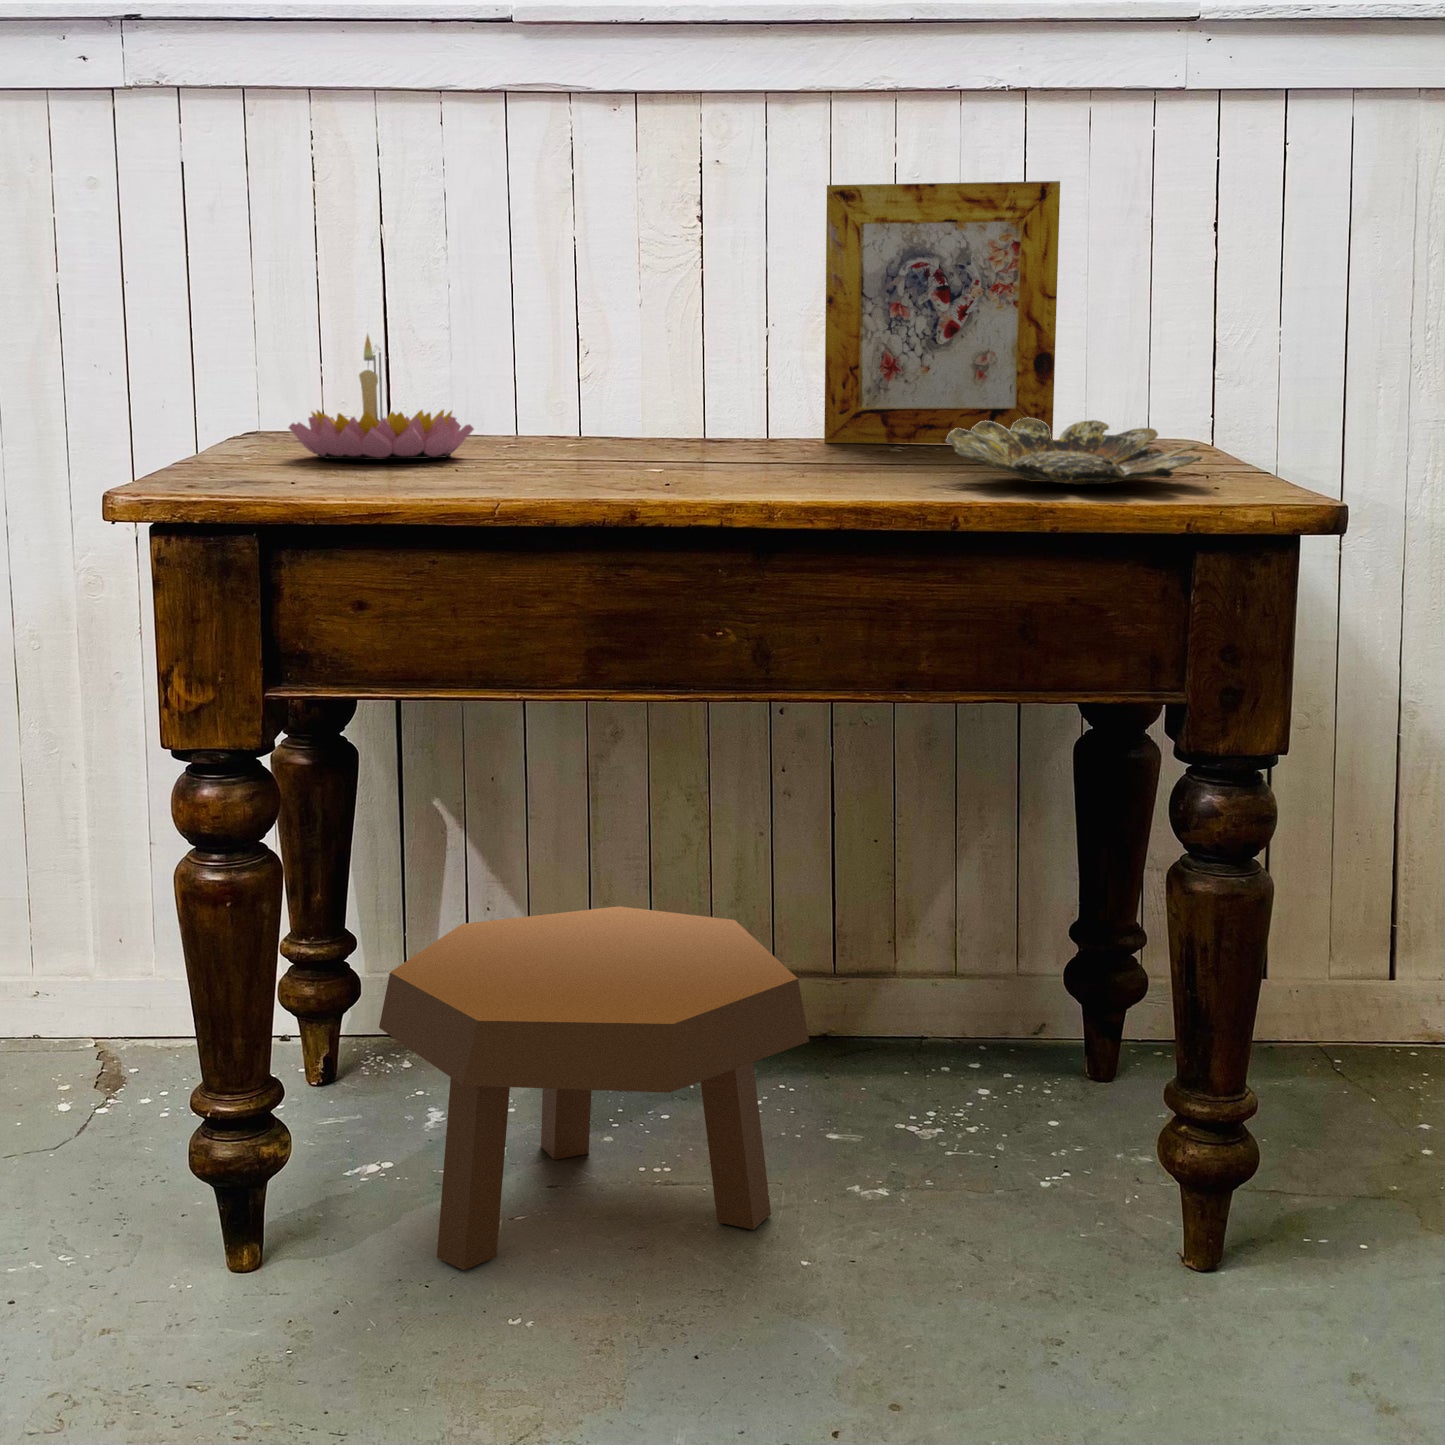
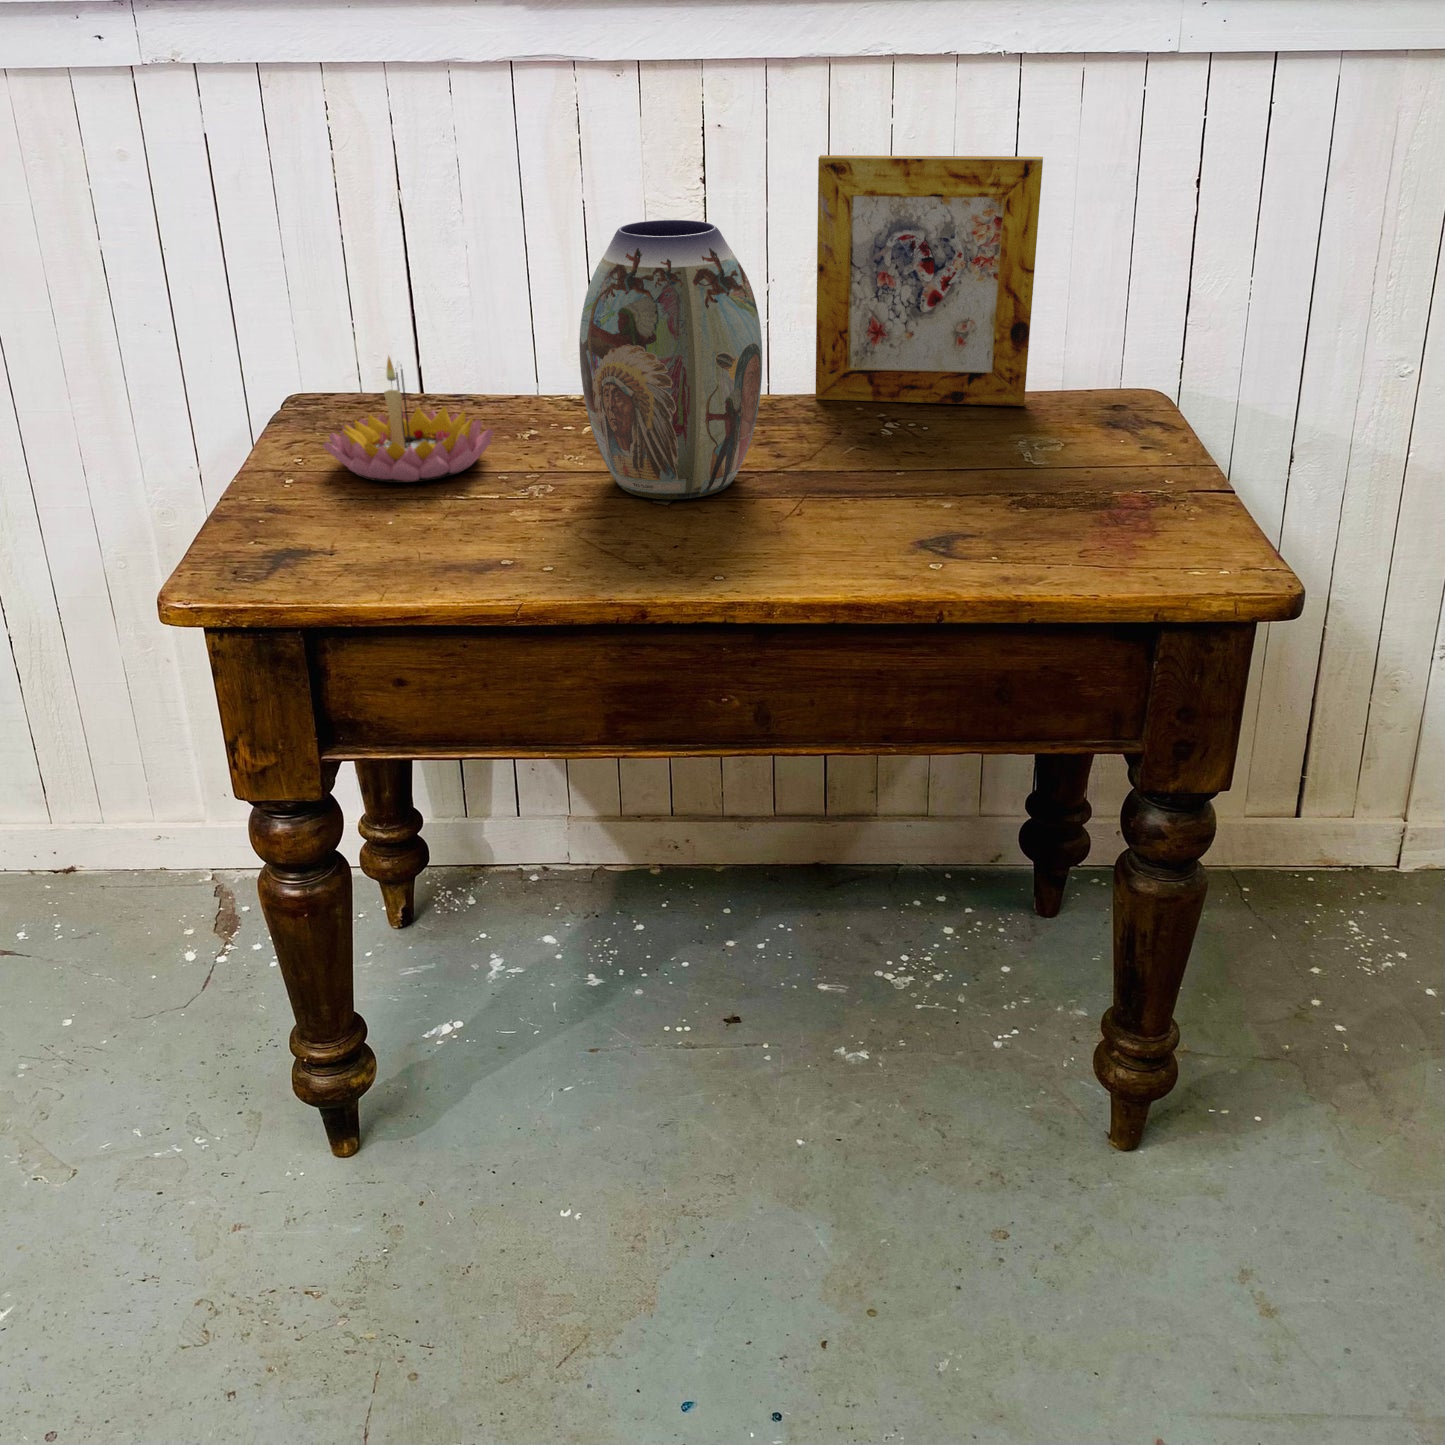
vase: none [572,186,765,467] -> present [579,220,762,499]
bowl: present [946,417,1202,485] -> none [931,440,1170,559]
footstool: present [379,906,809,1270] -> none [445,811,805,1162]

